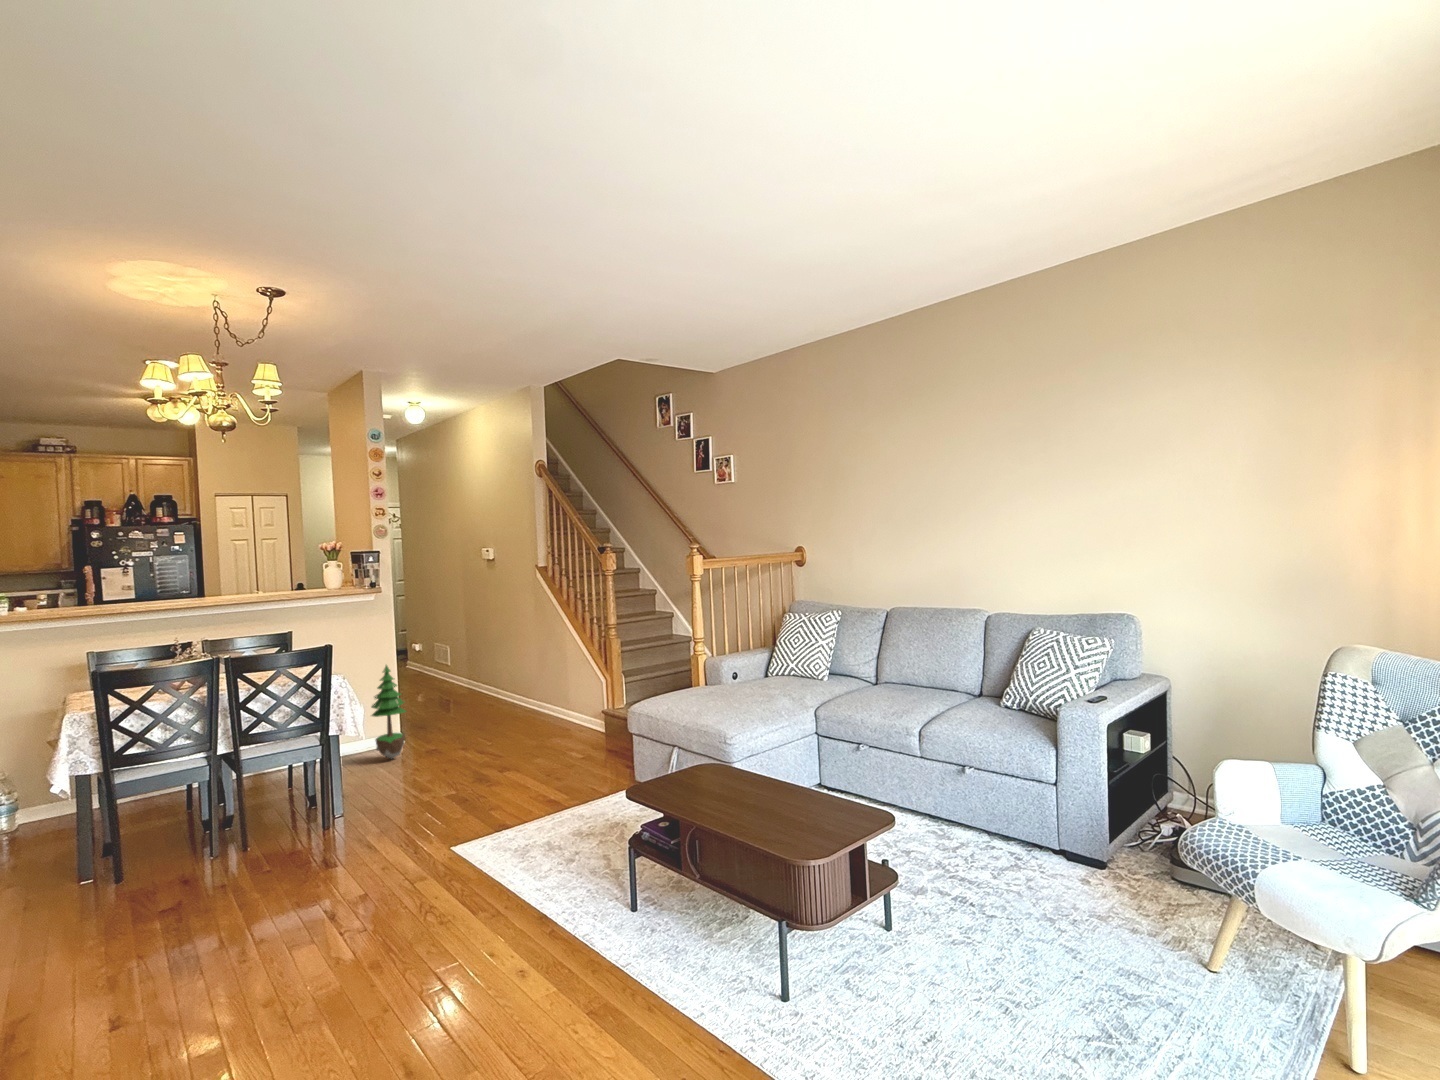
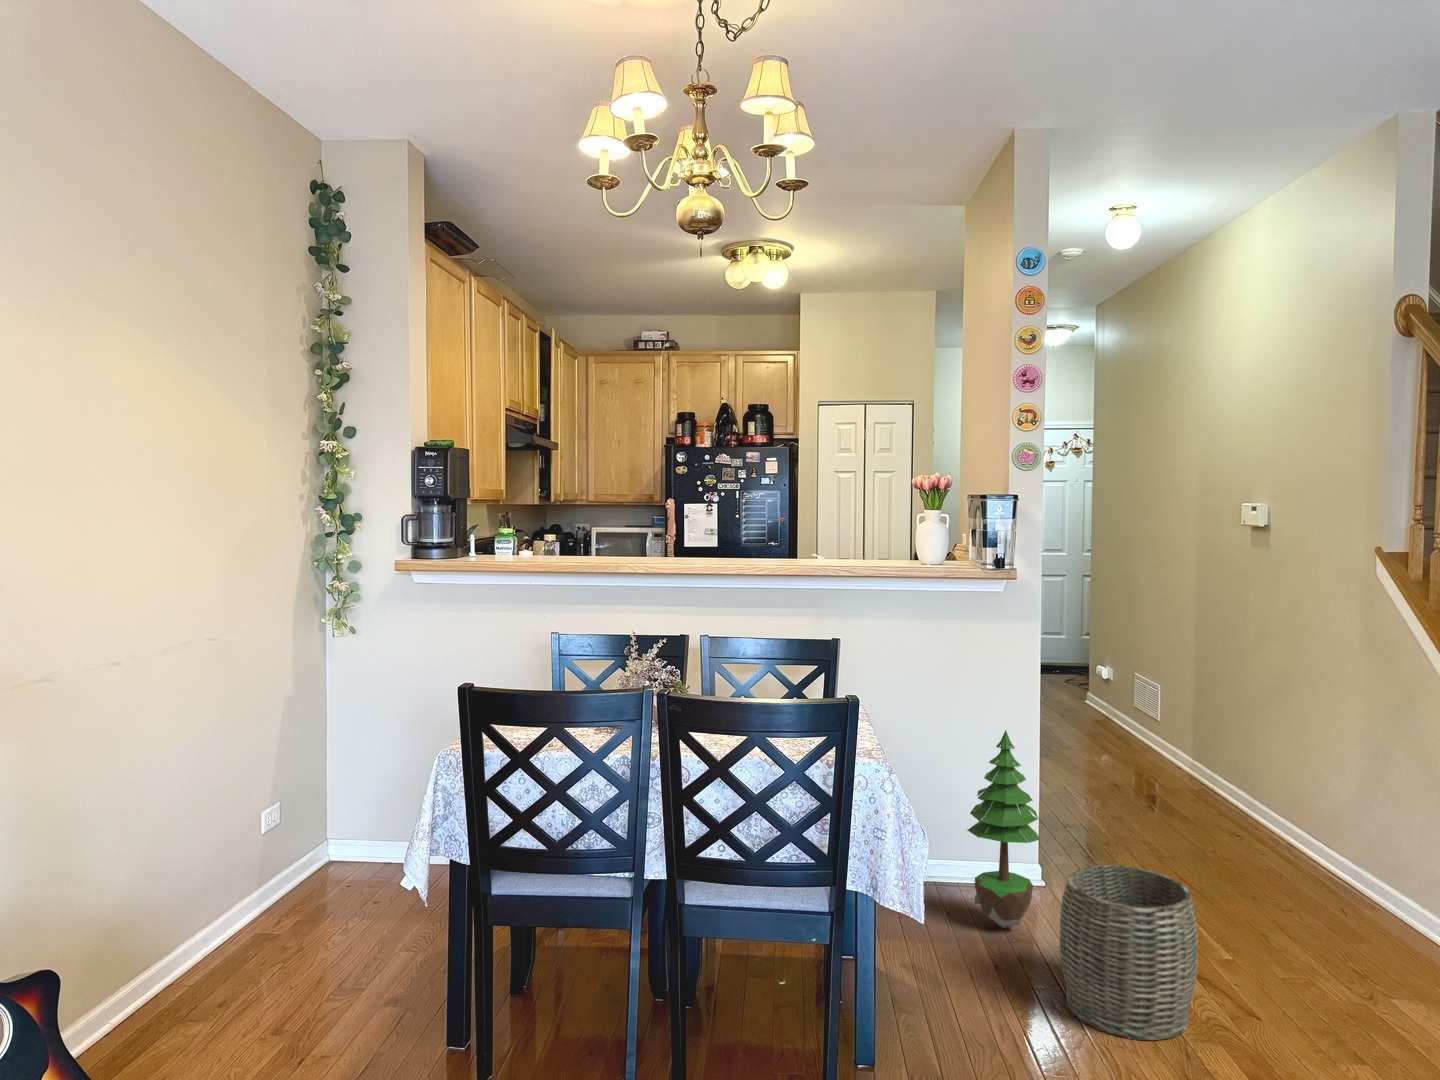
woven basket: none [423,708,480,775] -> present [1060,865,1198,1040]

